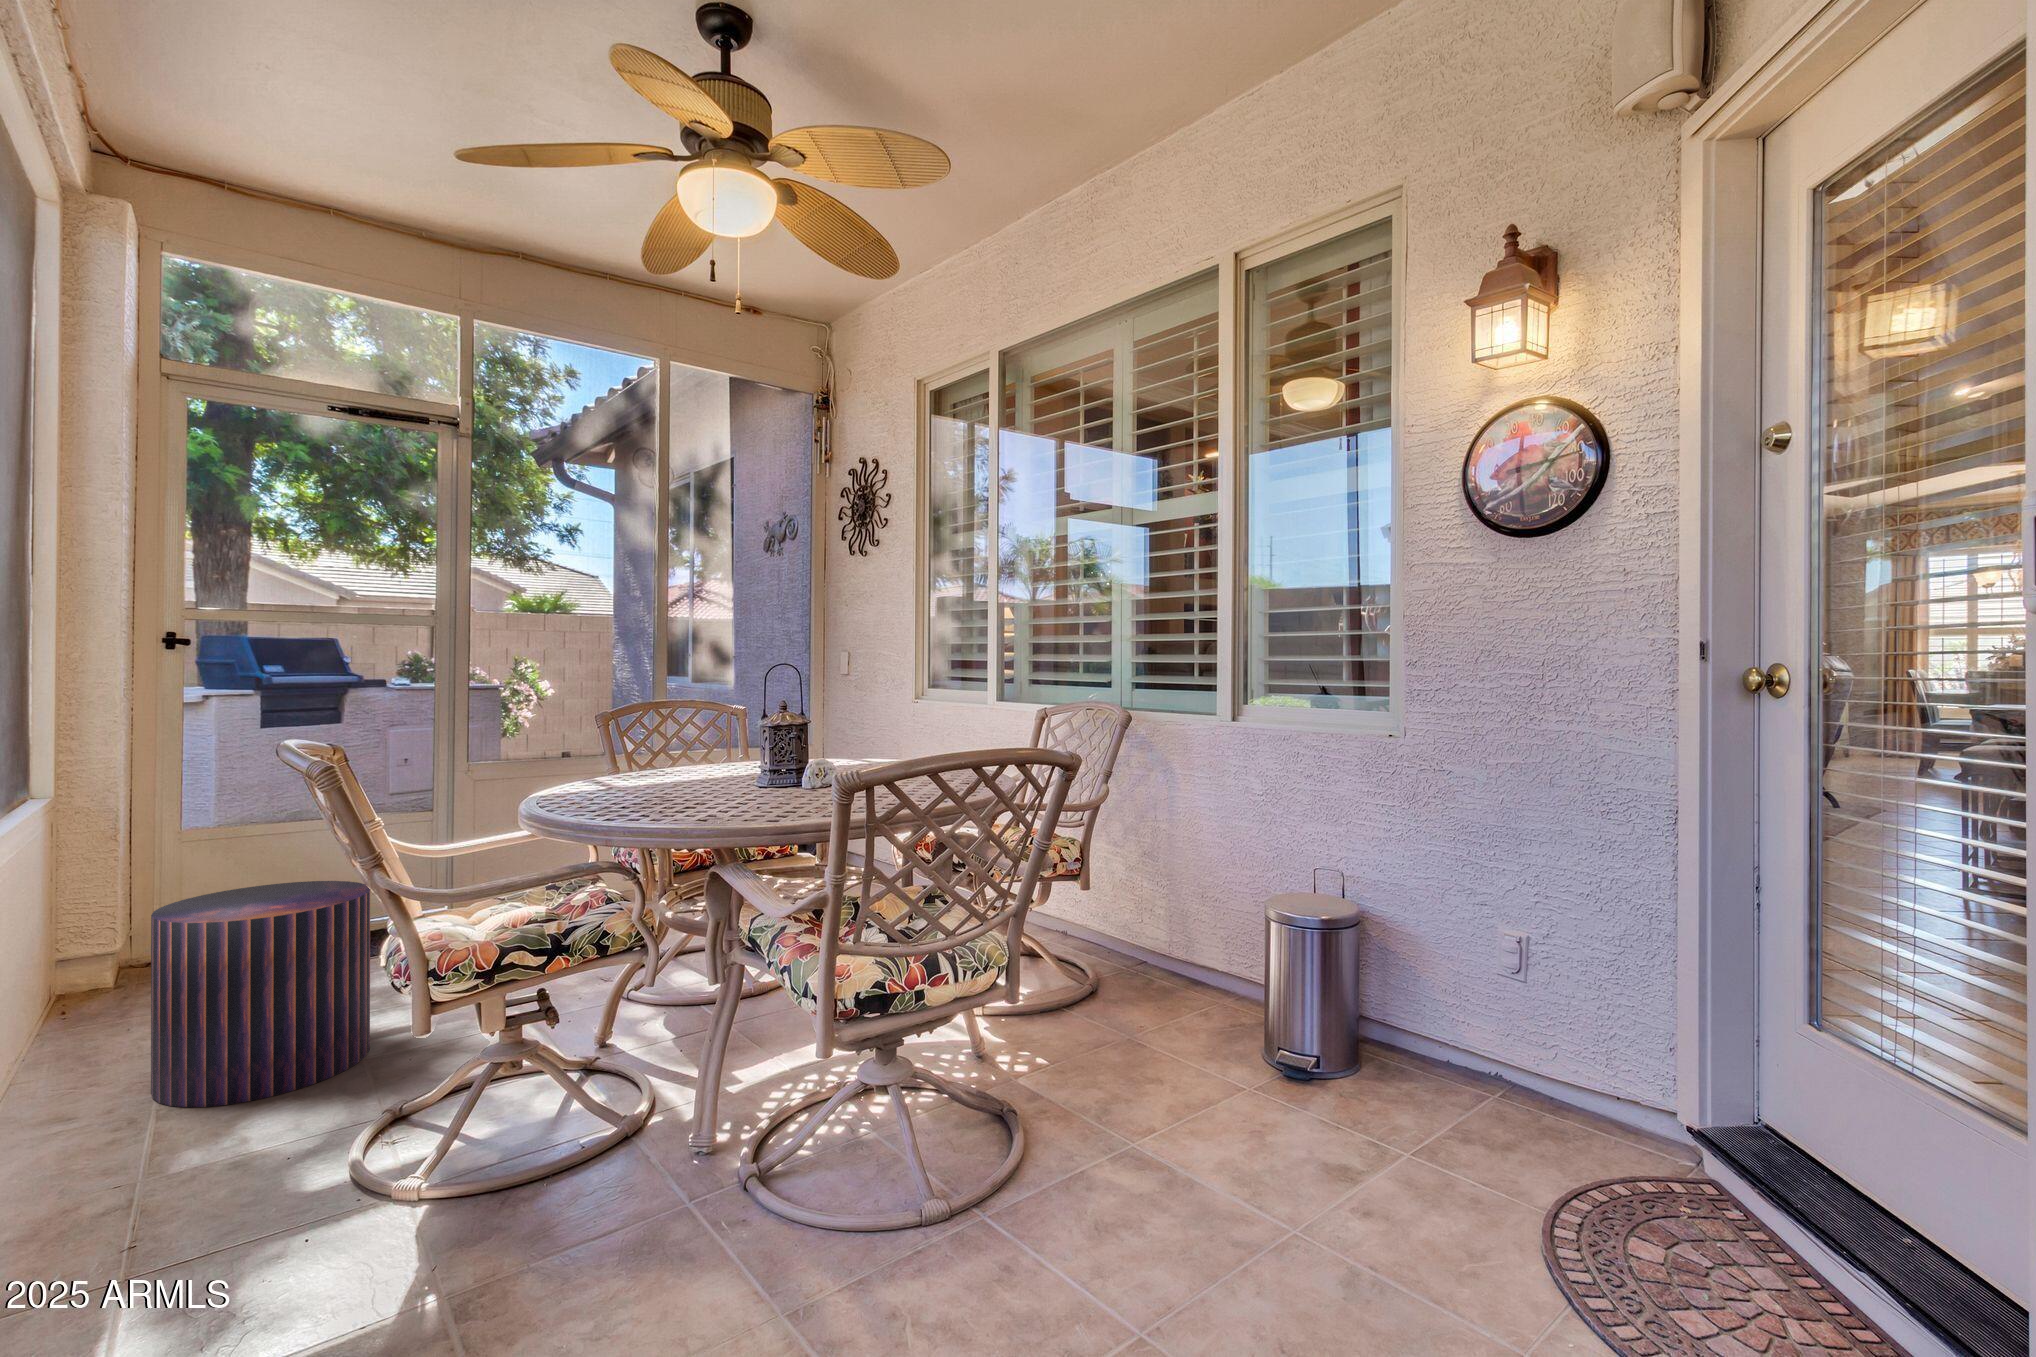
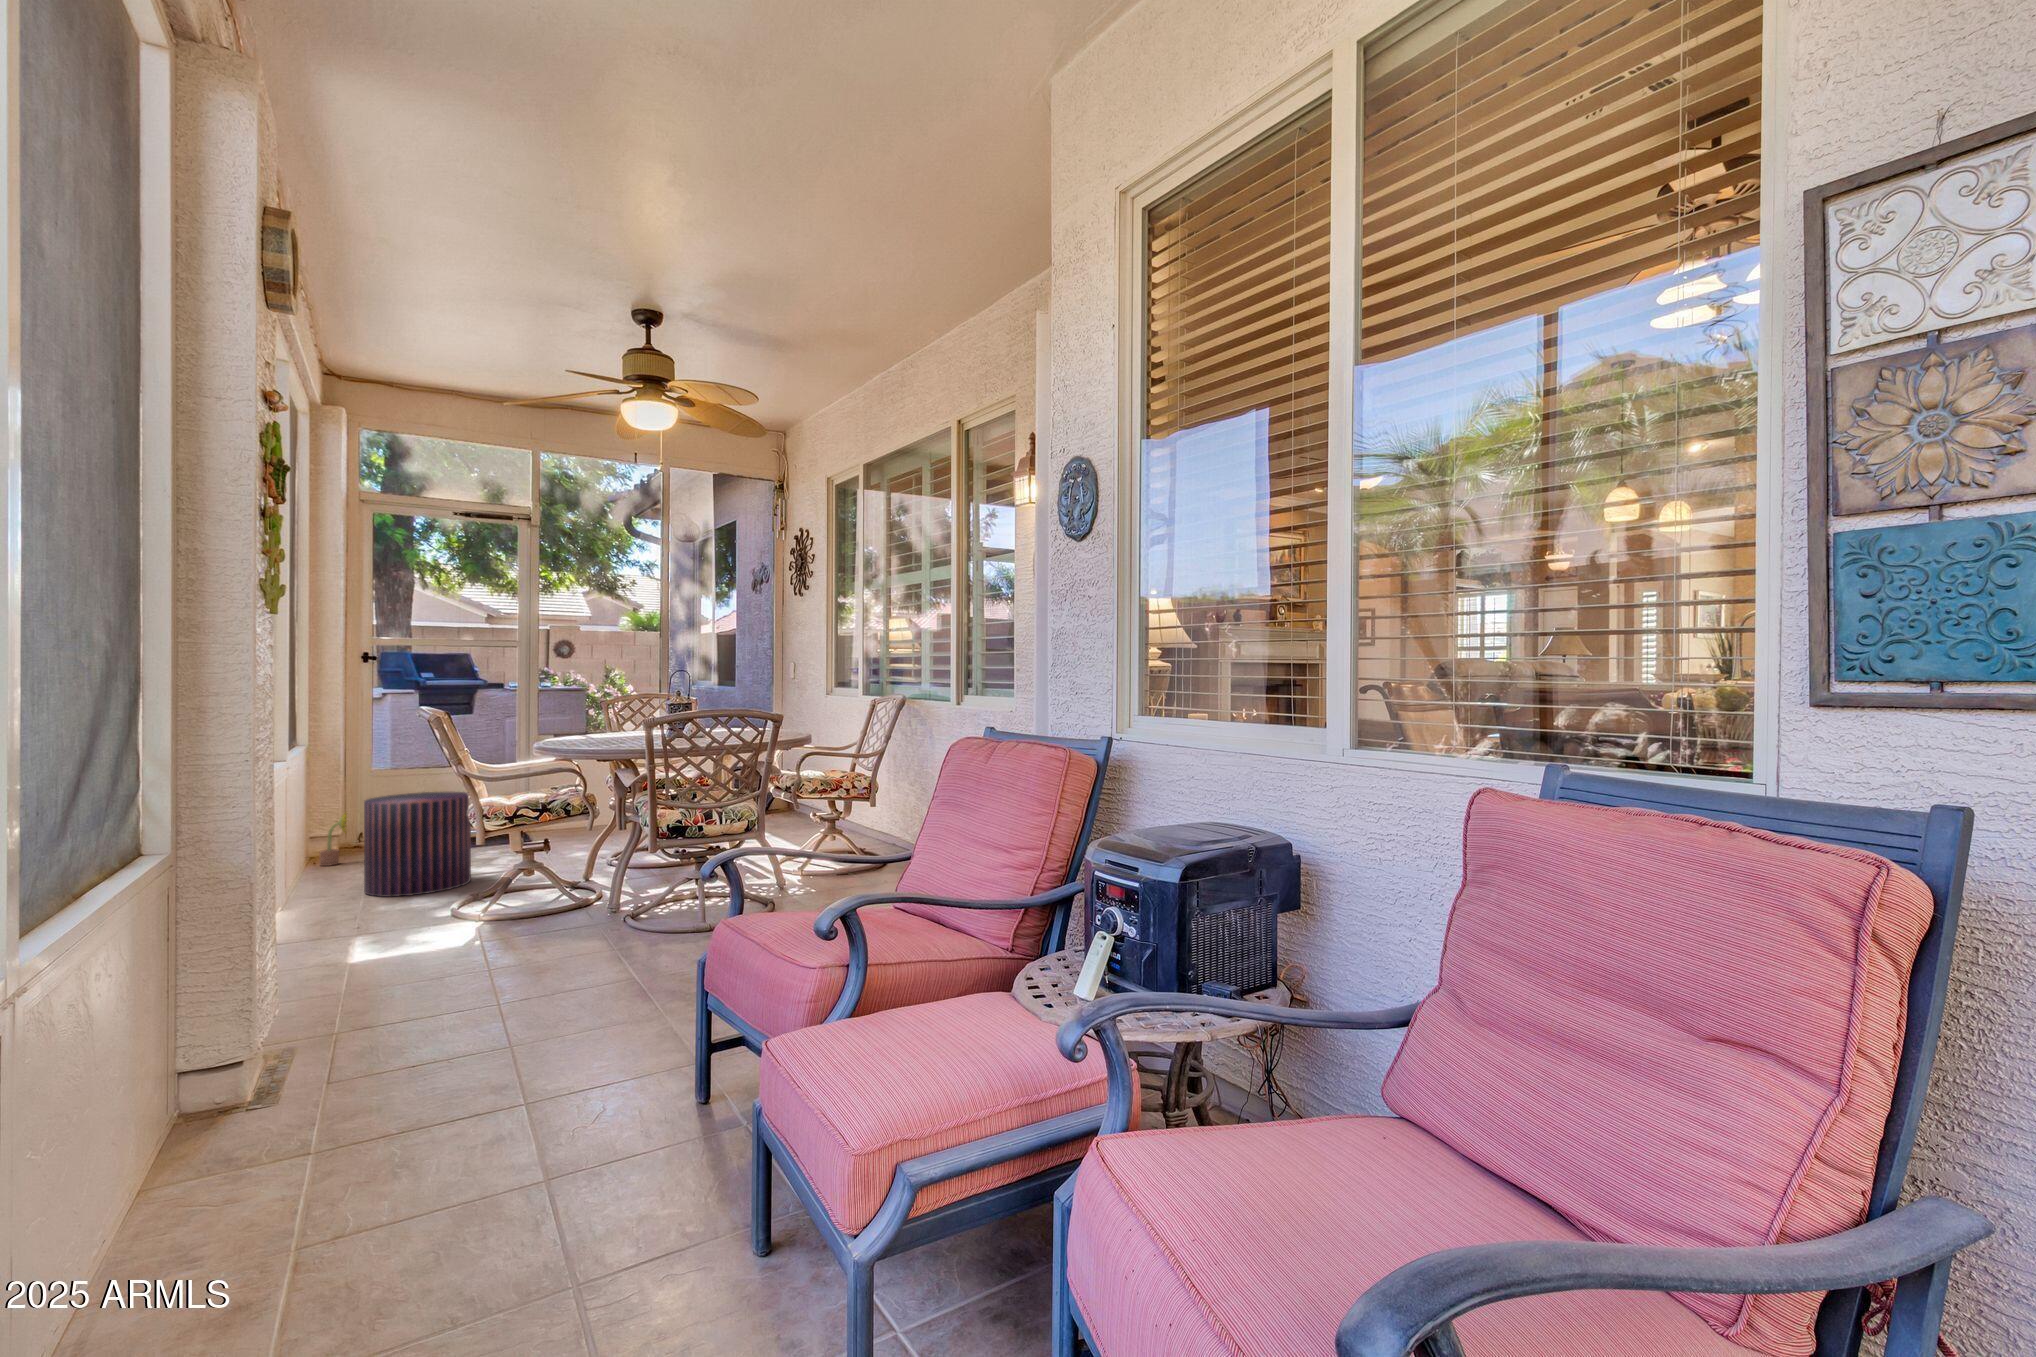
decorative plant: none [68,909,128,1013] -> present [320,813,347,866]

